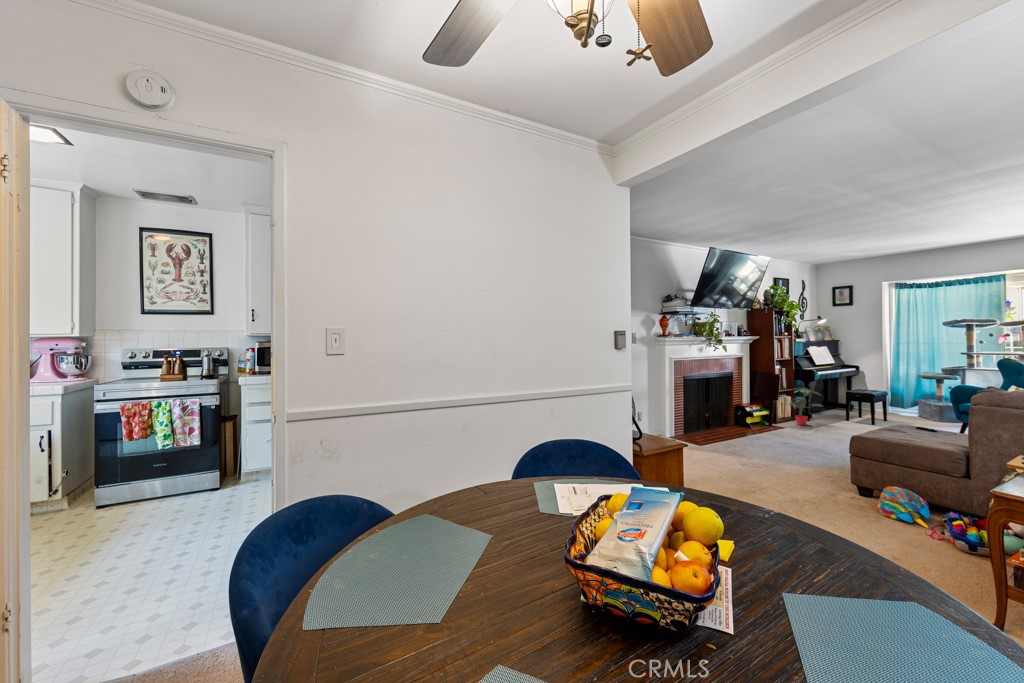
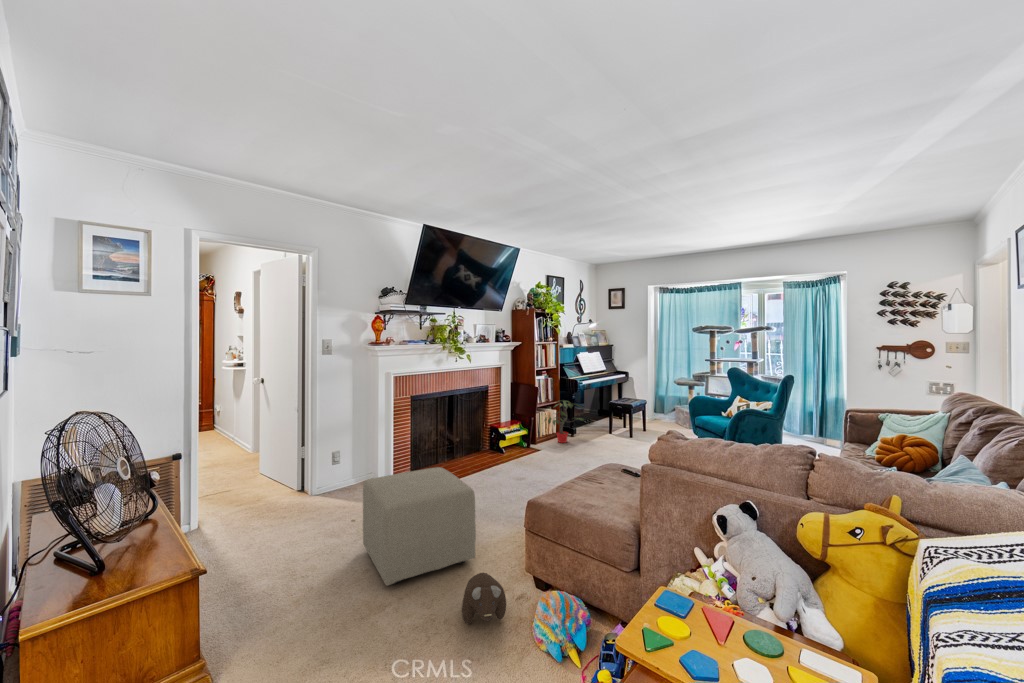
ottoman: none [699,419,794,485] -> present [363,467,476,586]
plush toy: none [808,476,848,506] -> present [462,573,506,624]

